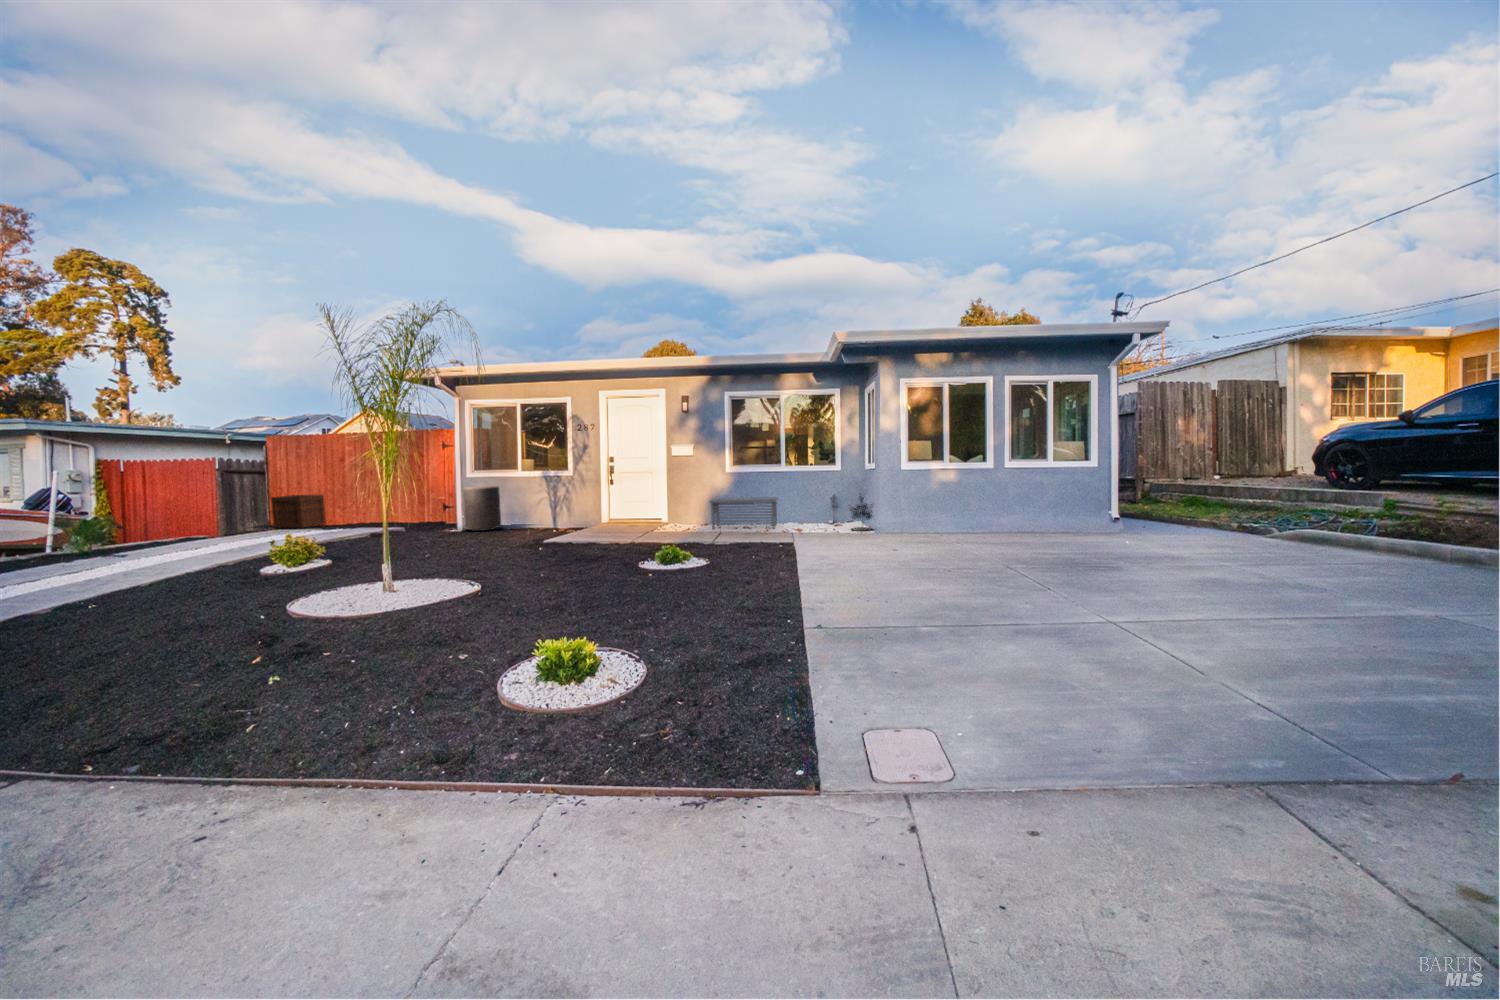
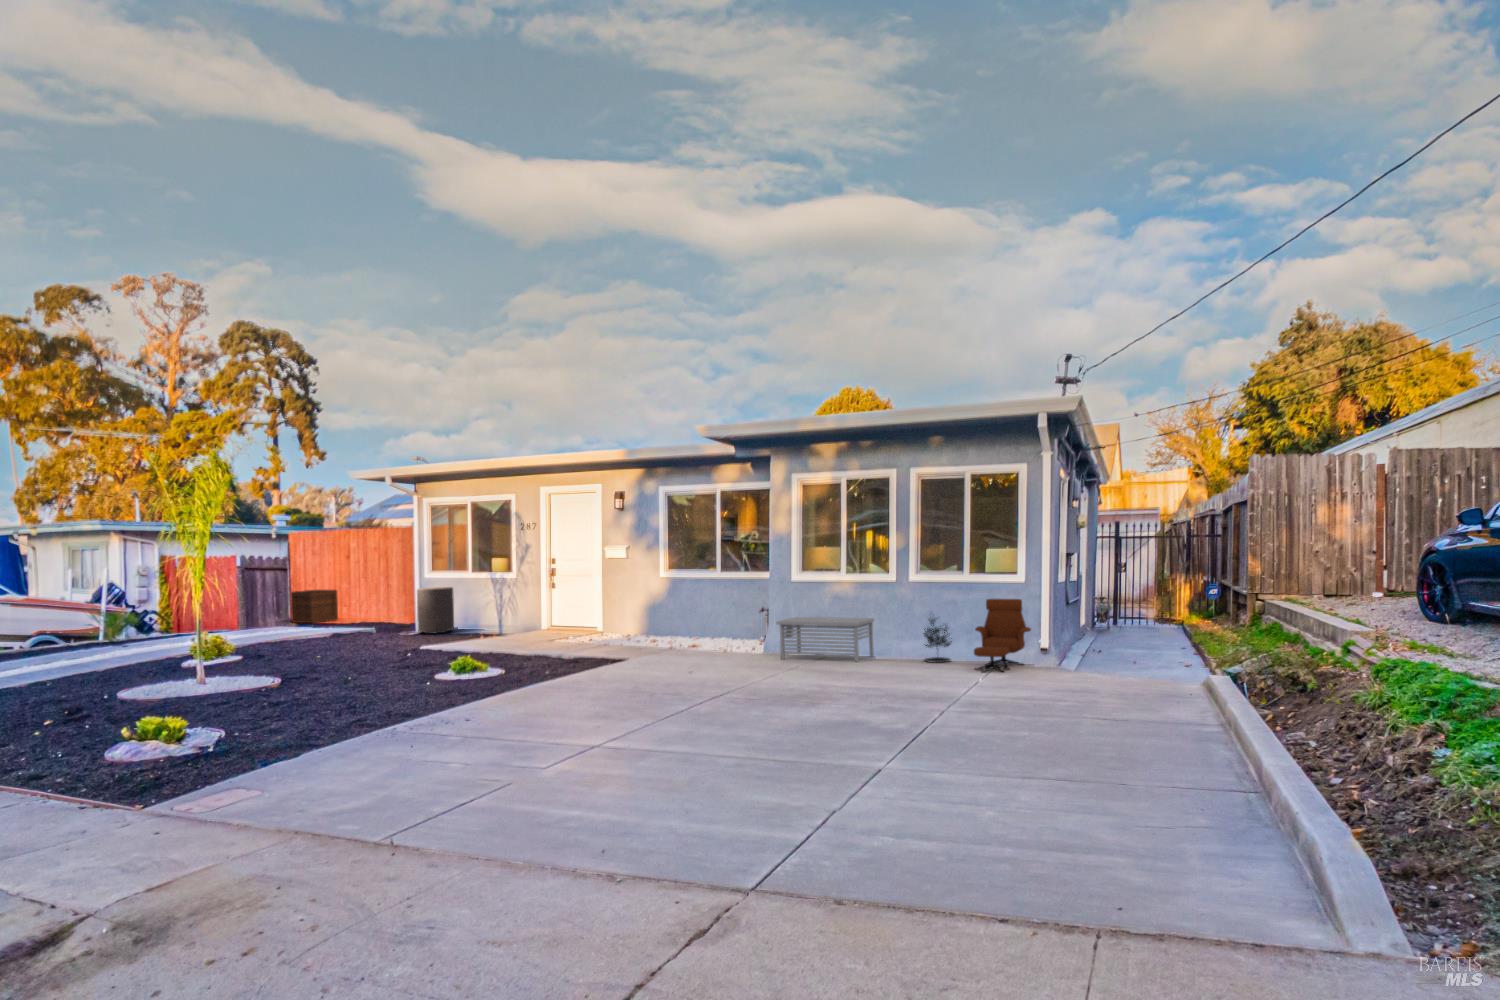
lounge chair: none [1071,478,1126,535] -> present [974,599,1031,672]
potted tree: present [851,496,873,531] -> present [924,619,952,662]
storage bench: present [709,497,777,529] -> present [776,617,874,662]

